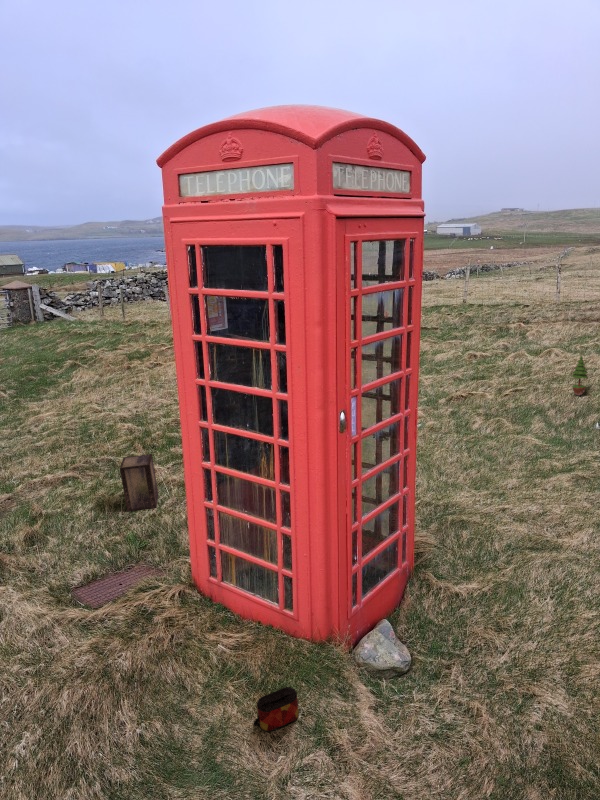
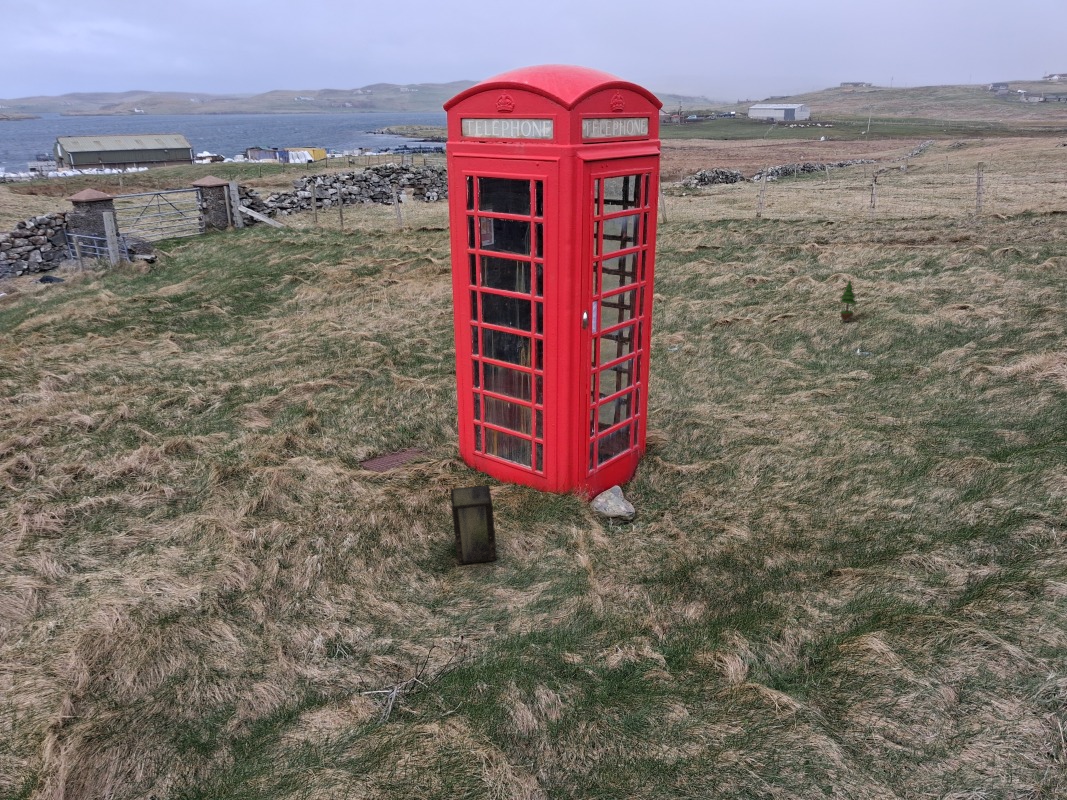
storage box: present [120,454,159,511] -> present [451,485,497,565]
bag: present [253,687,299,732] -> none [512,518,546,547]

